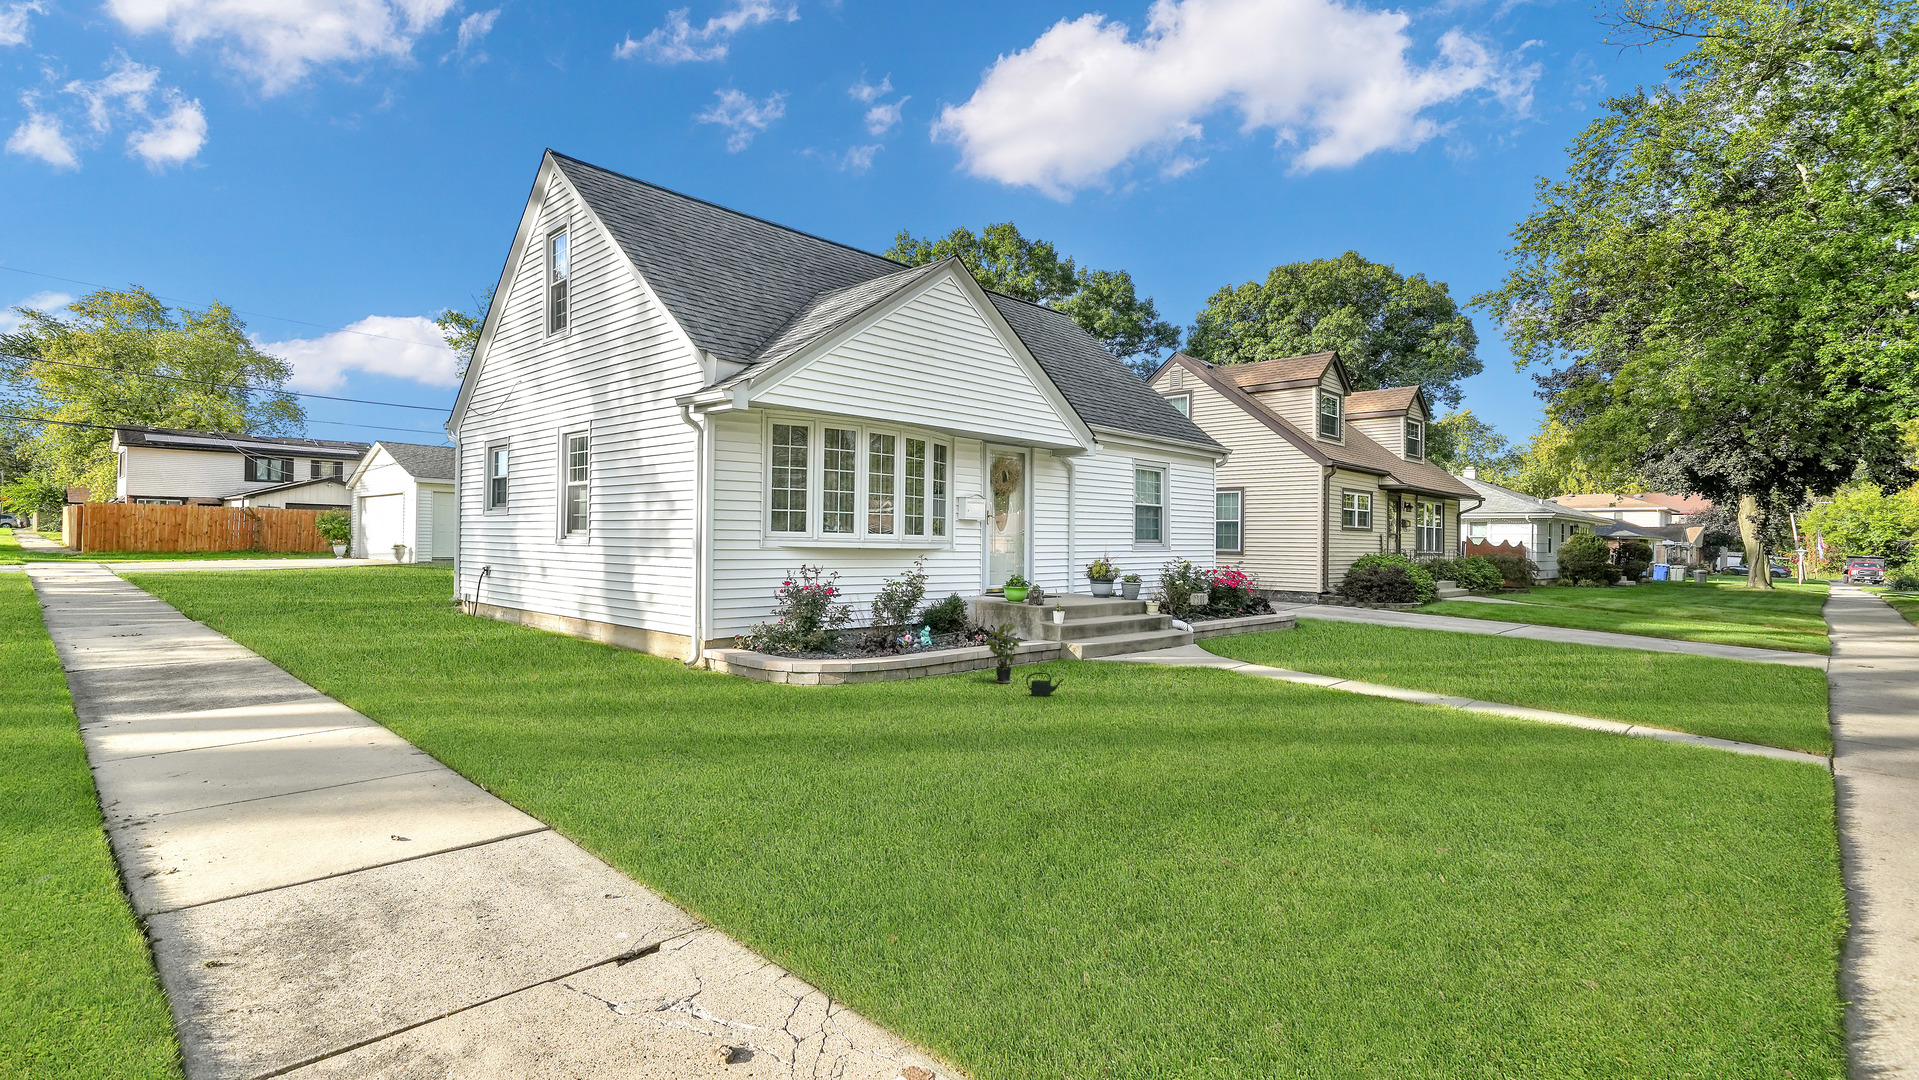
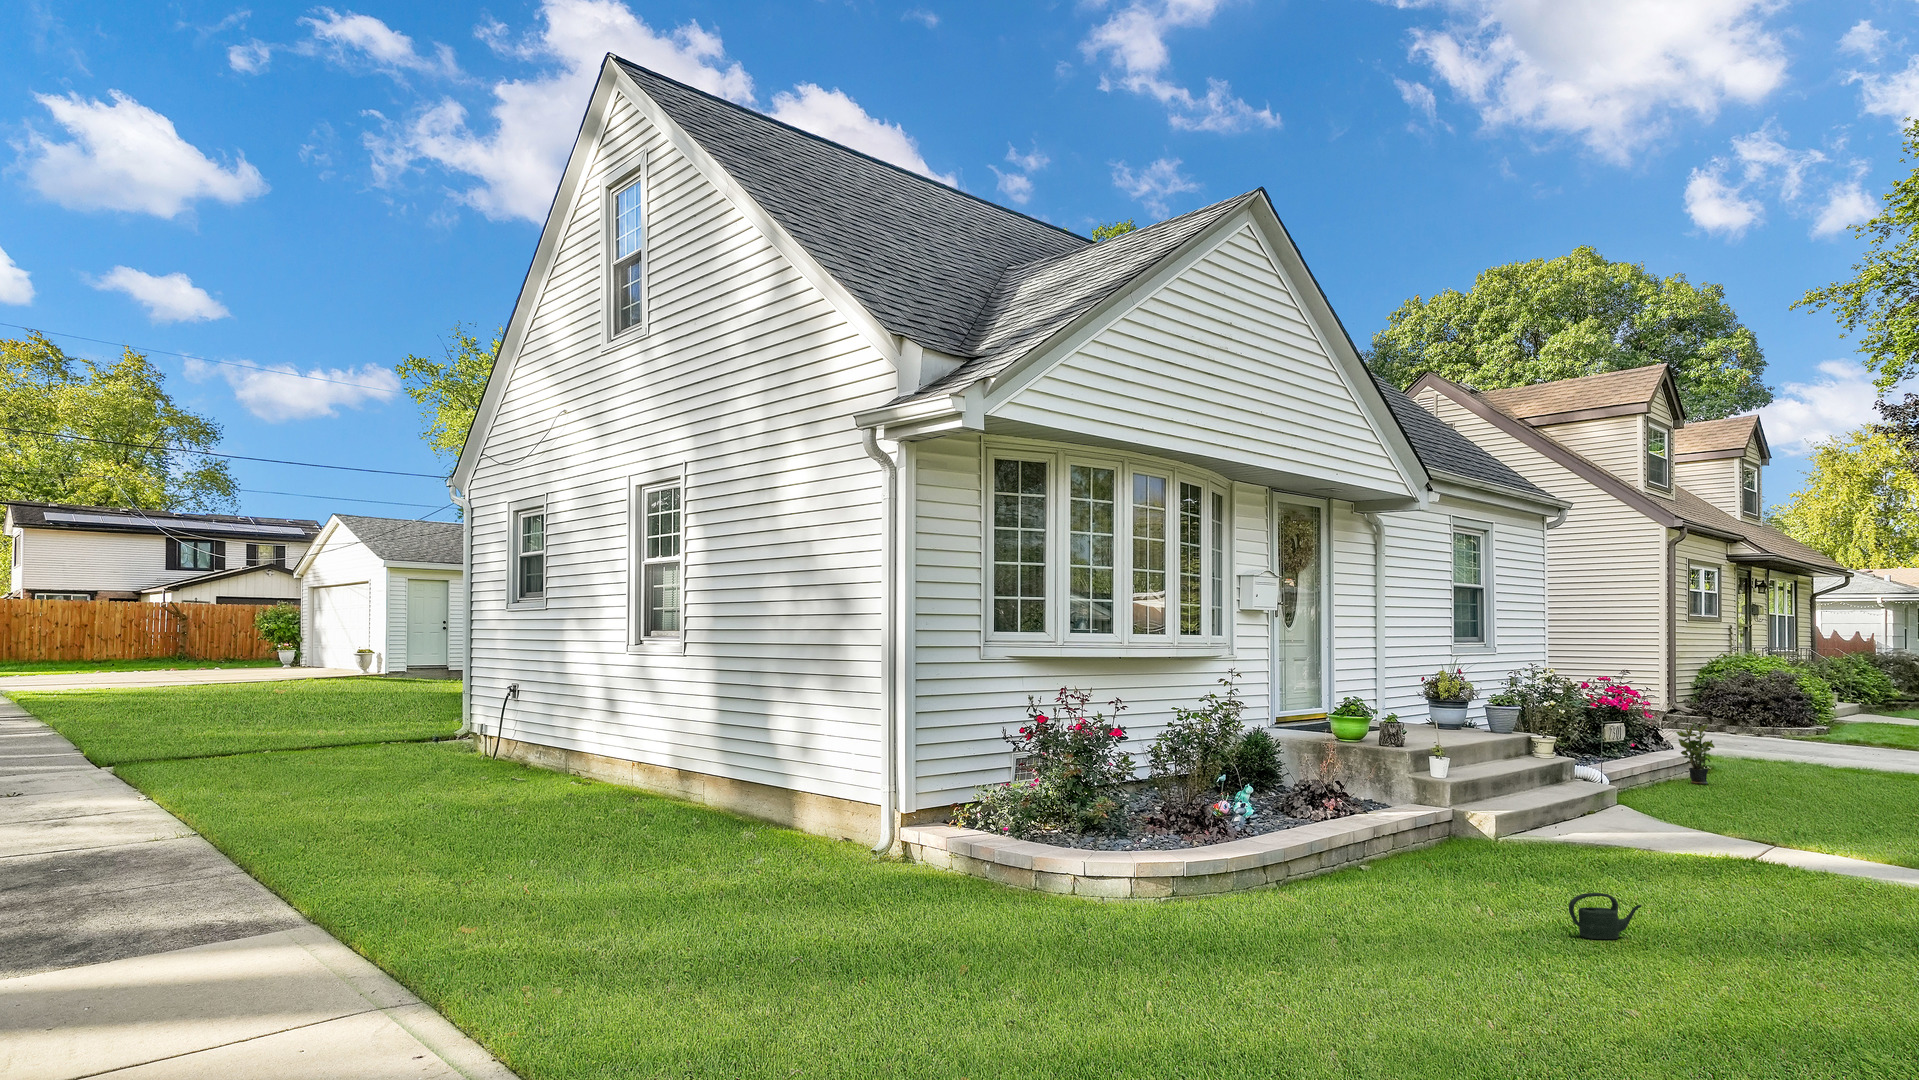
potted plant: present [986,622,1019,684] -> present [1676,723,1715,784]

